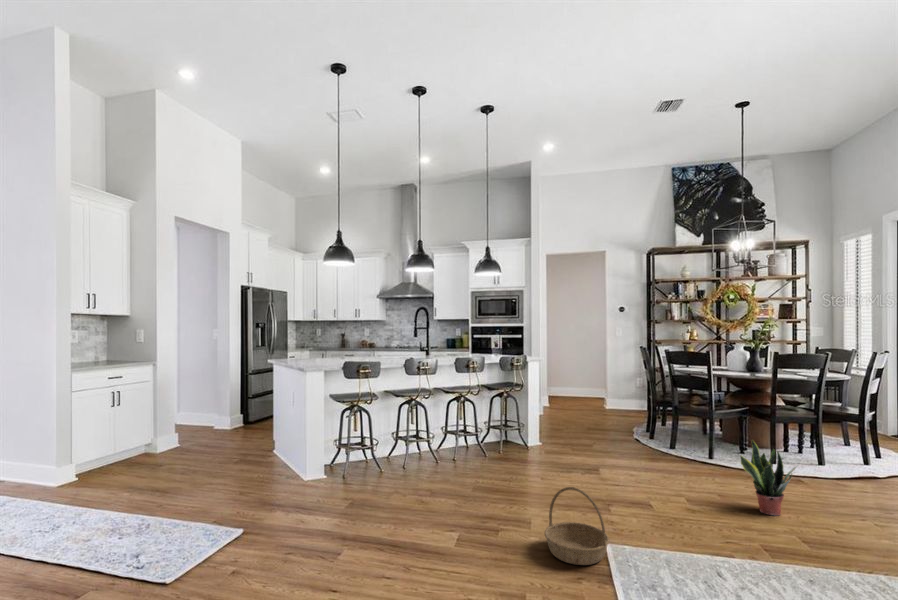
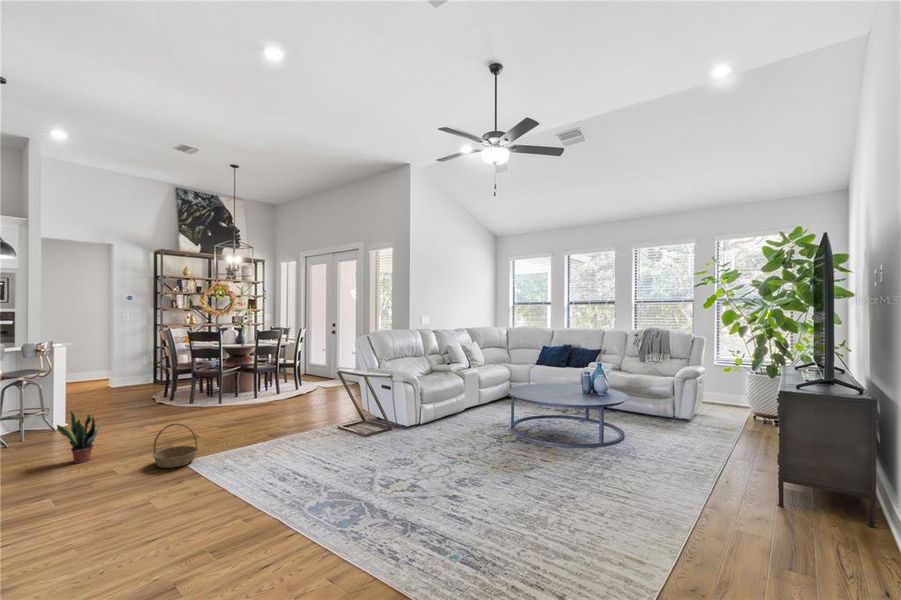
potted plant: present [740,440,796,516] -> present [57,411,104,463]

